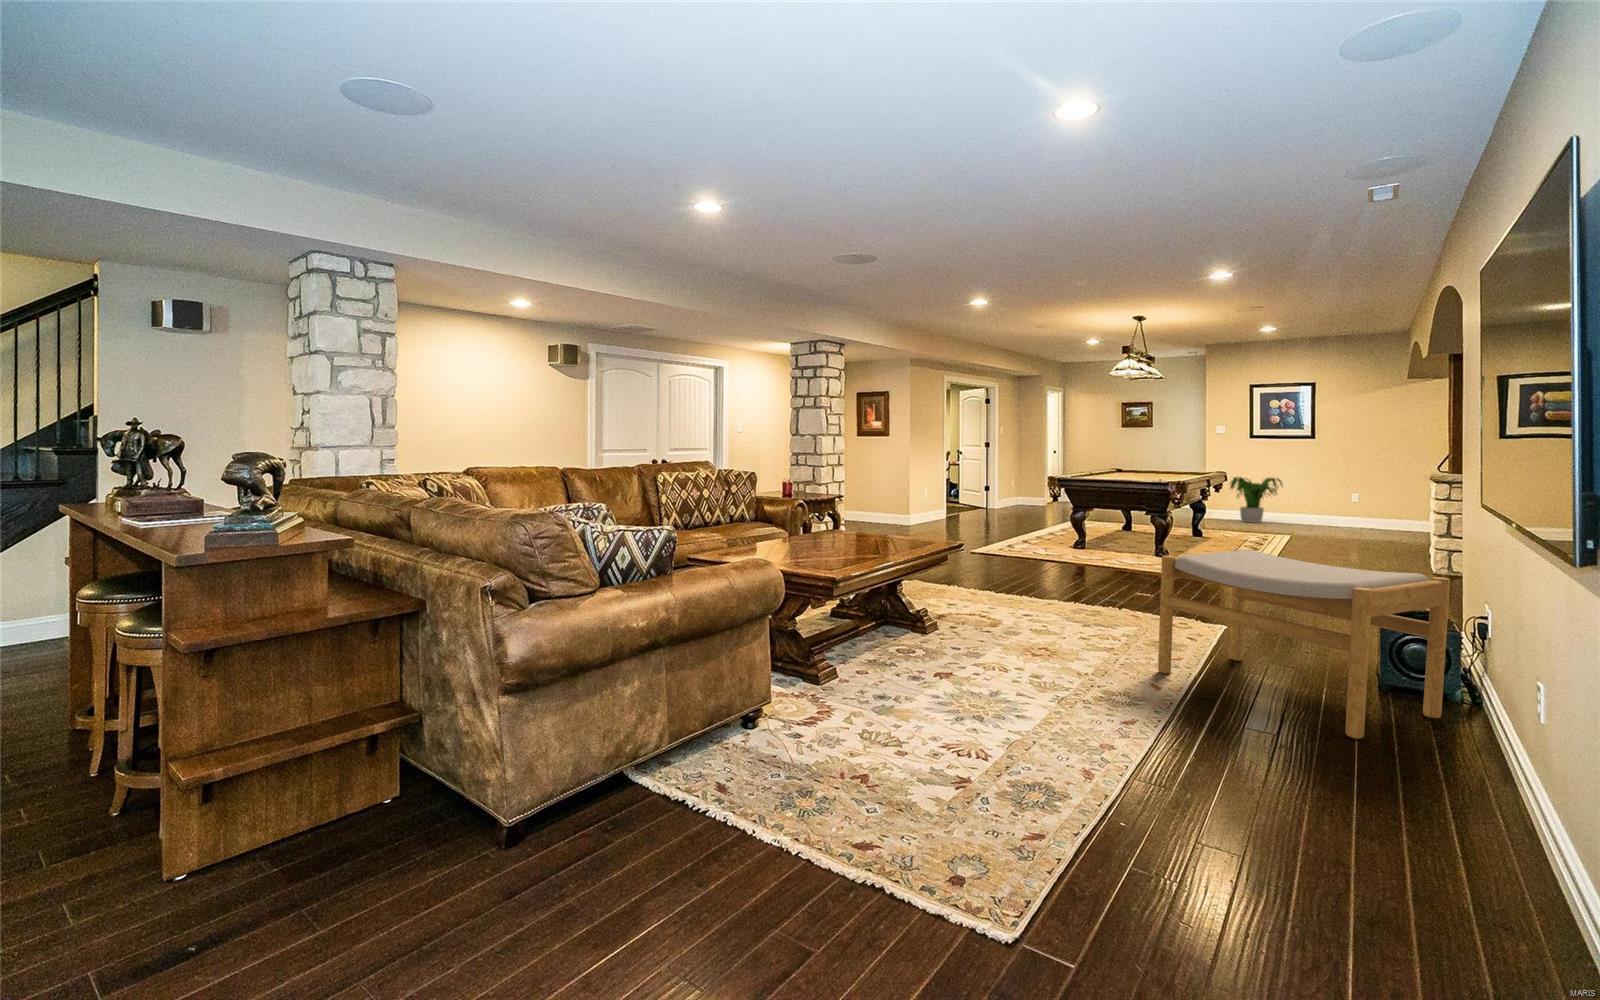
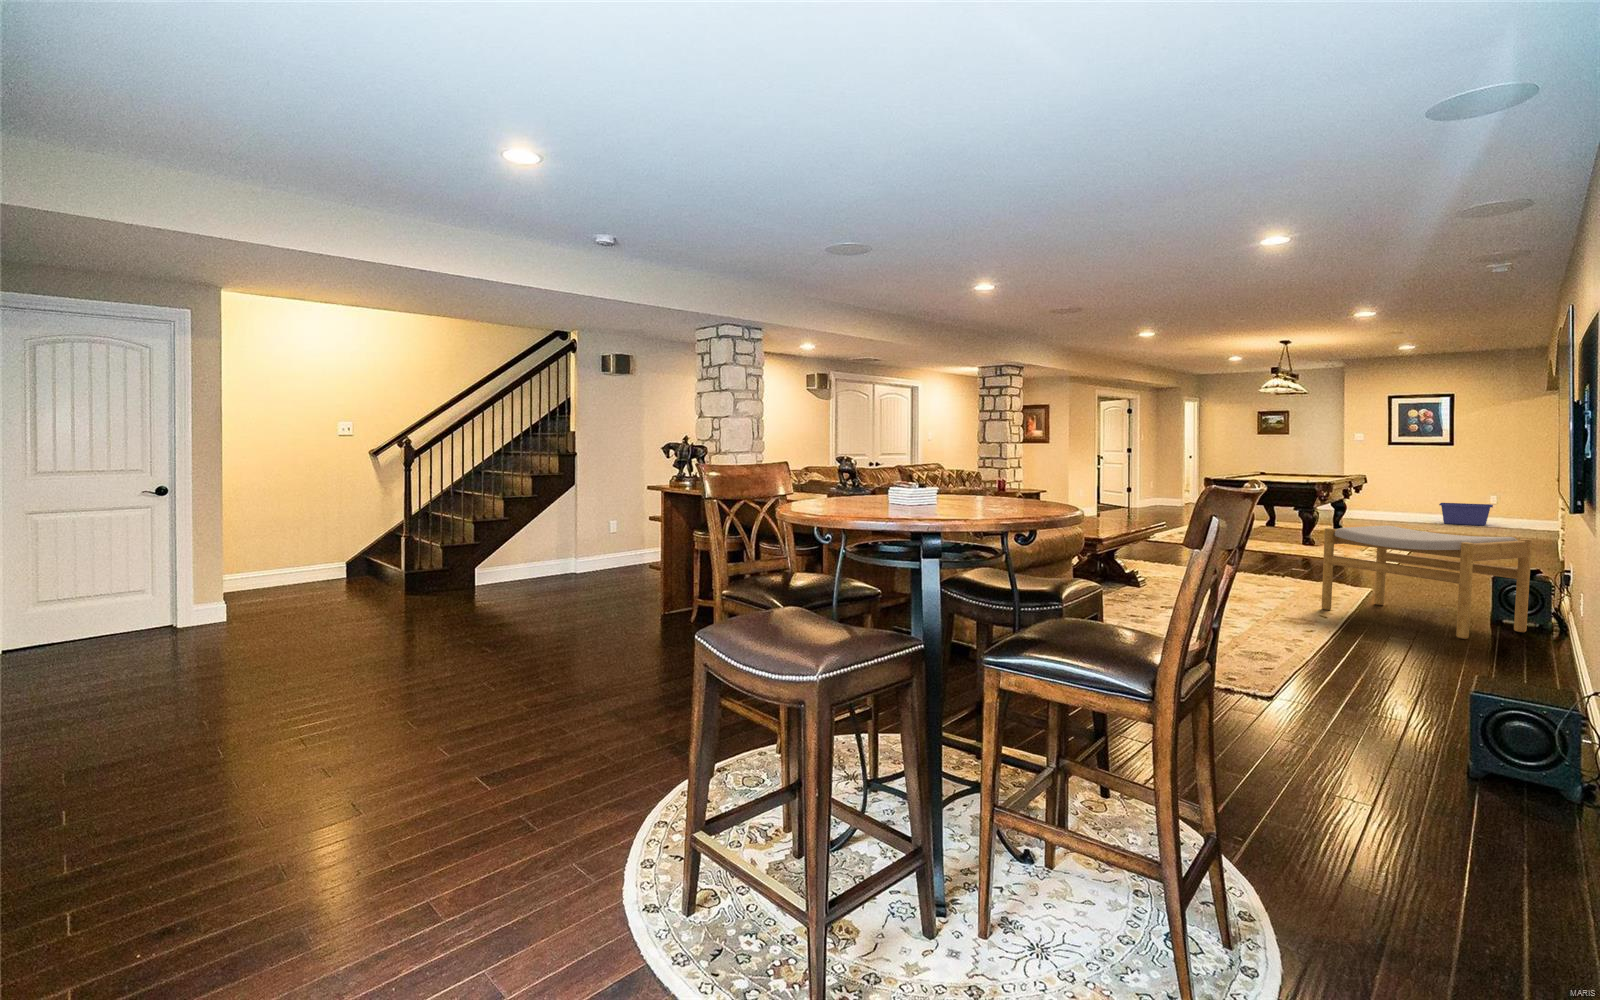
potted plant: present [1230,477,1282,523] -> none [1365,480,1420,522]
storage bin: none [1302,501,1356,526] -> present [1439,503,1493,526]

